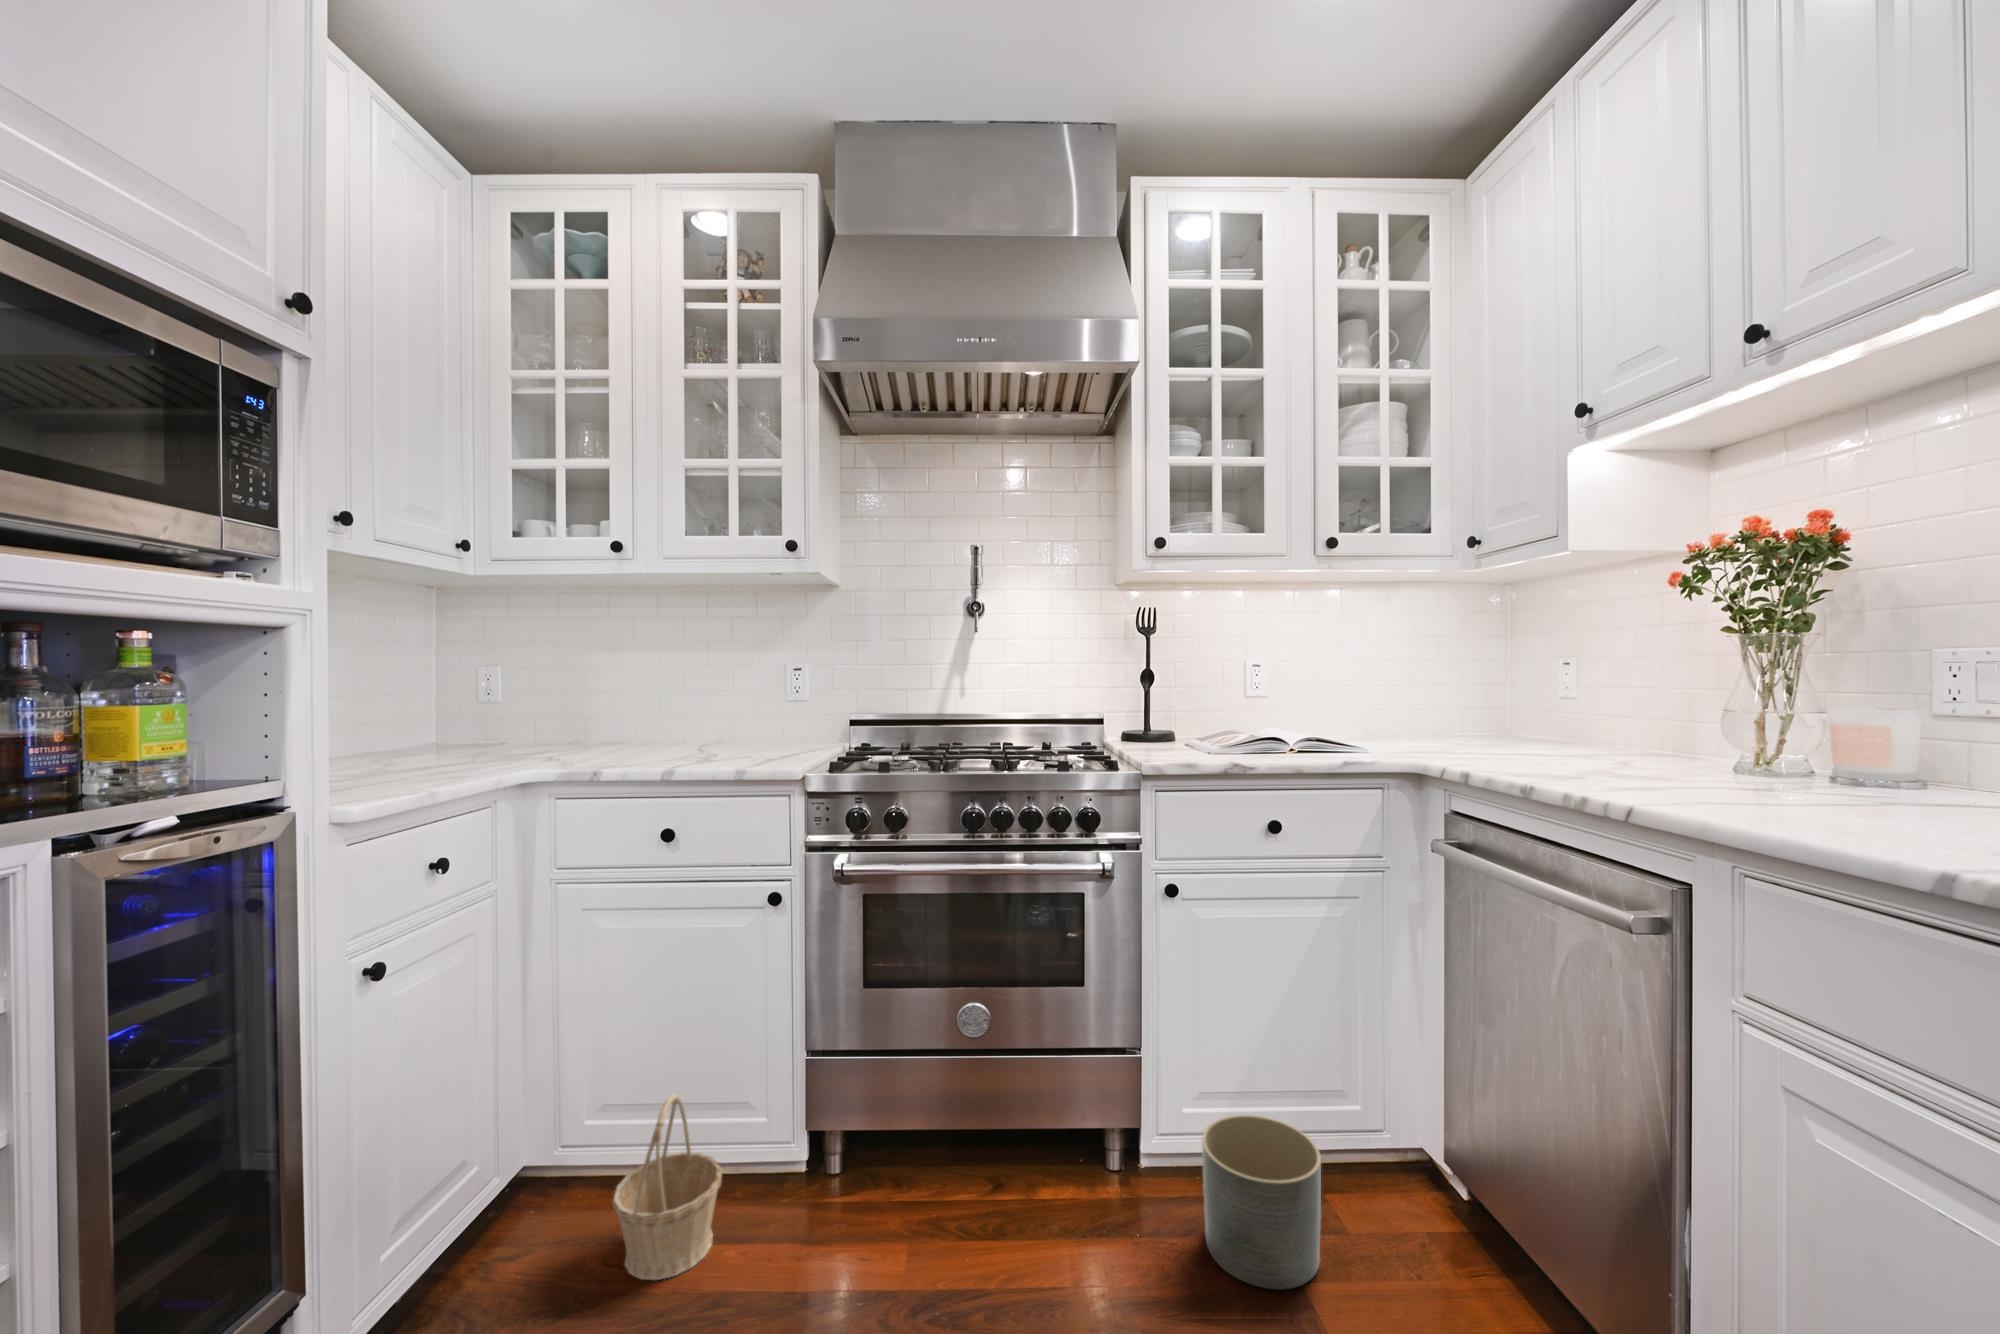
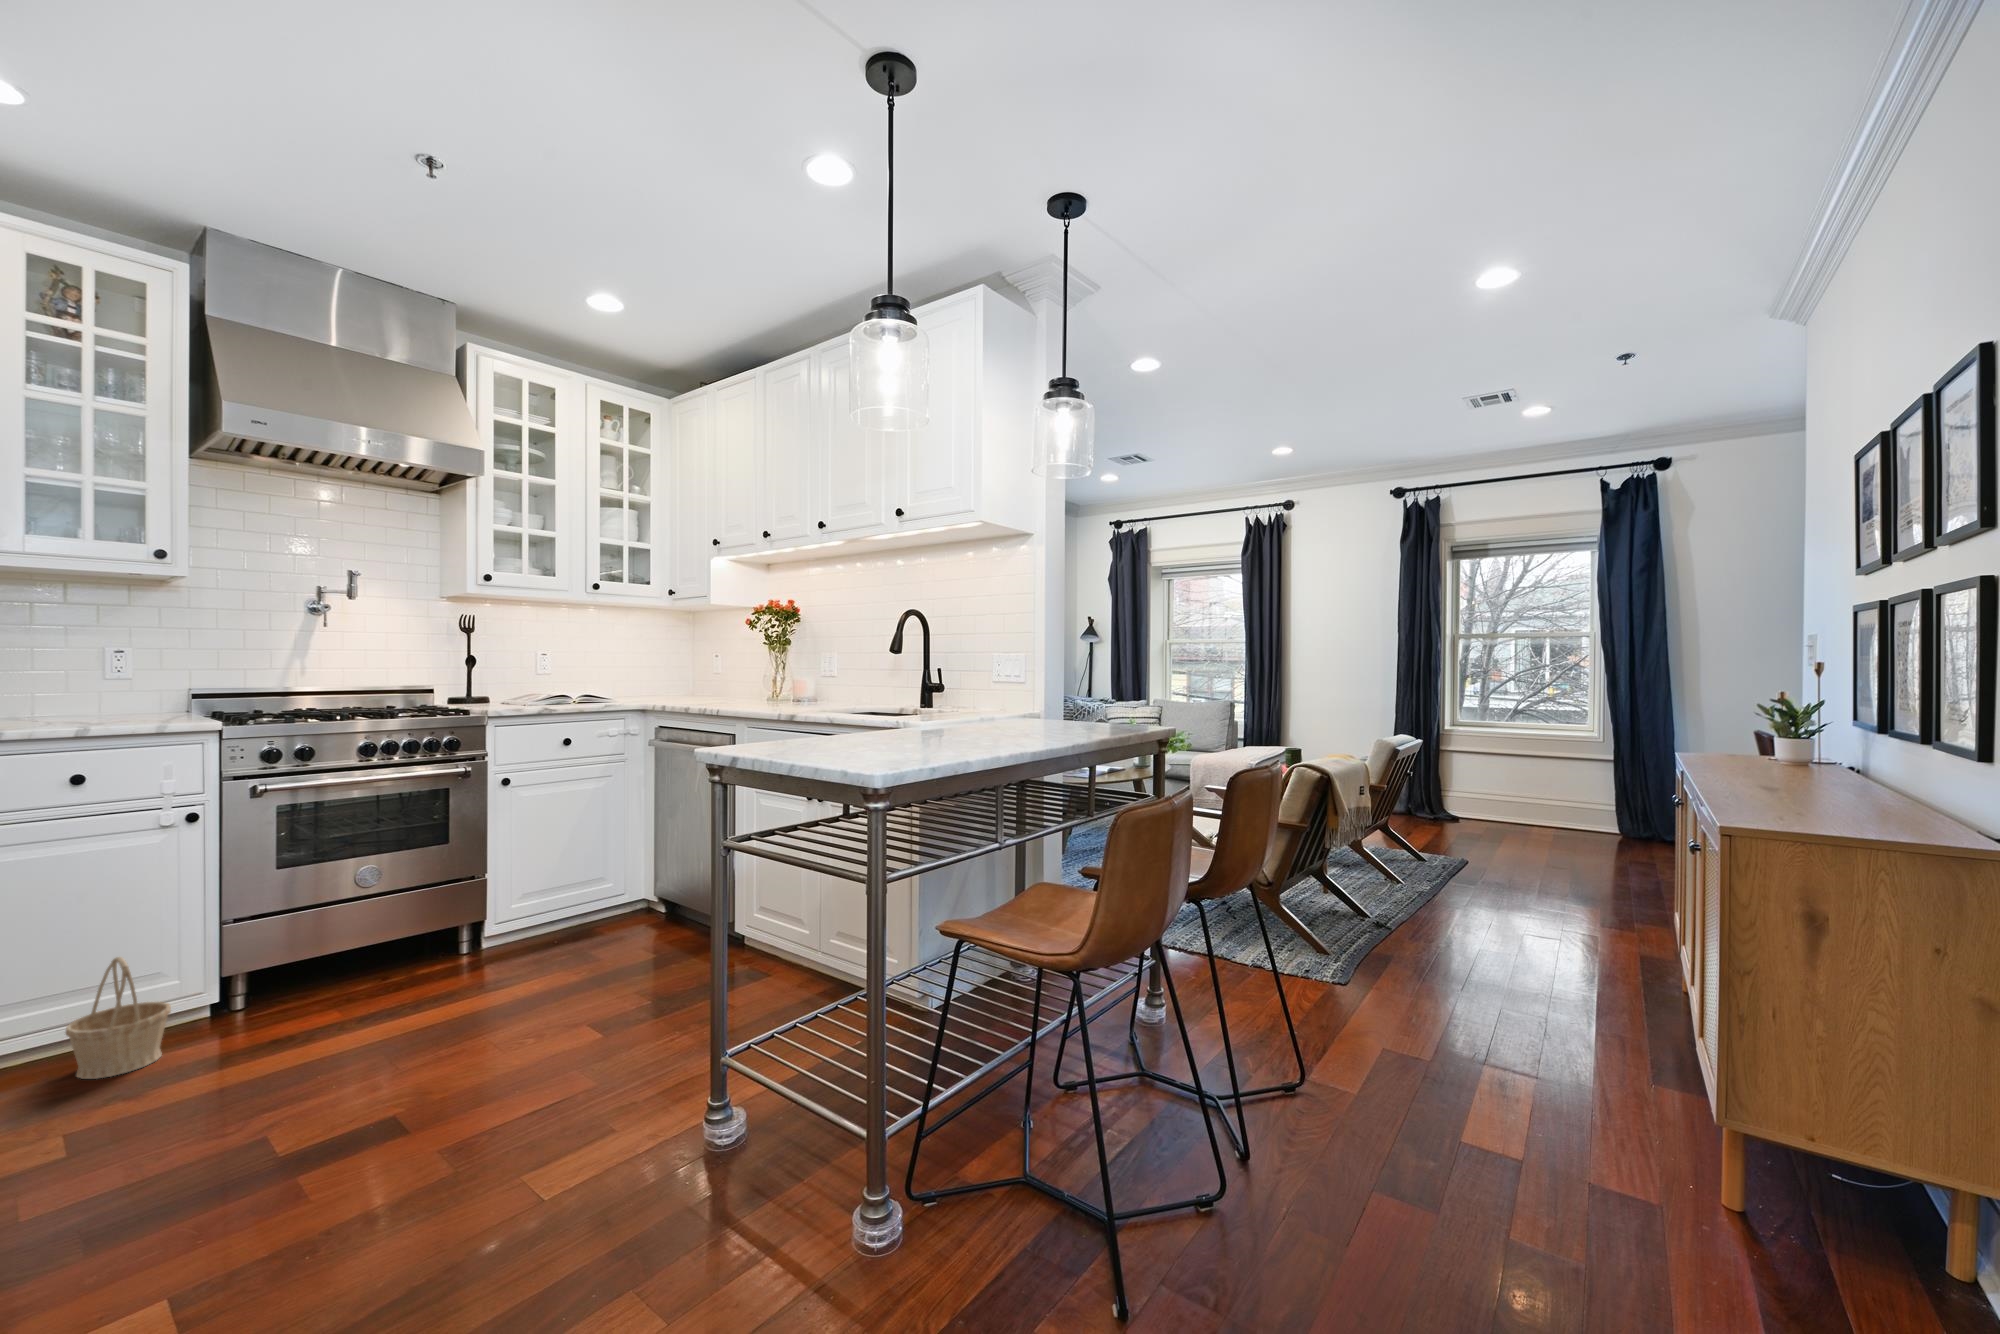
planter: present [1202,1115,1321,1289] -> none [531,889,595,958]

